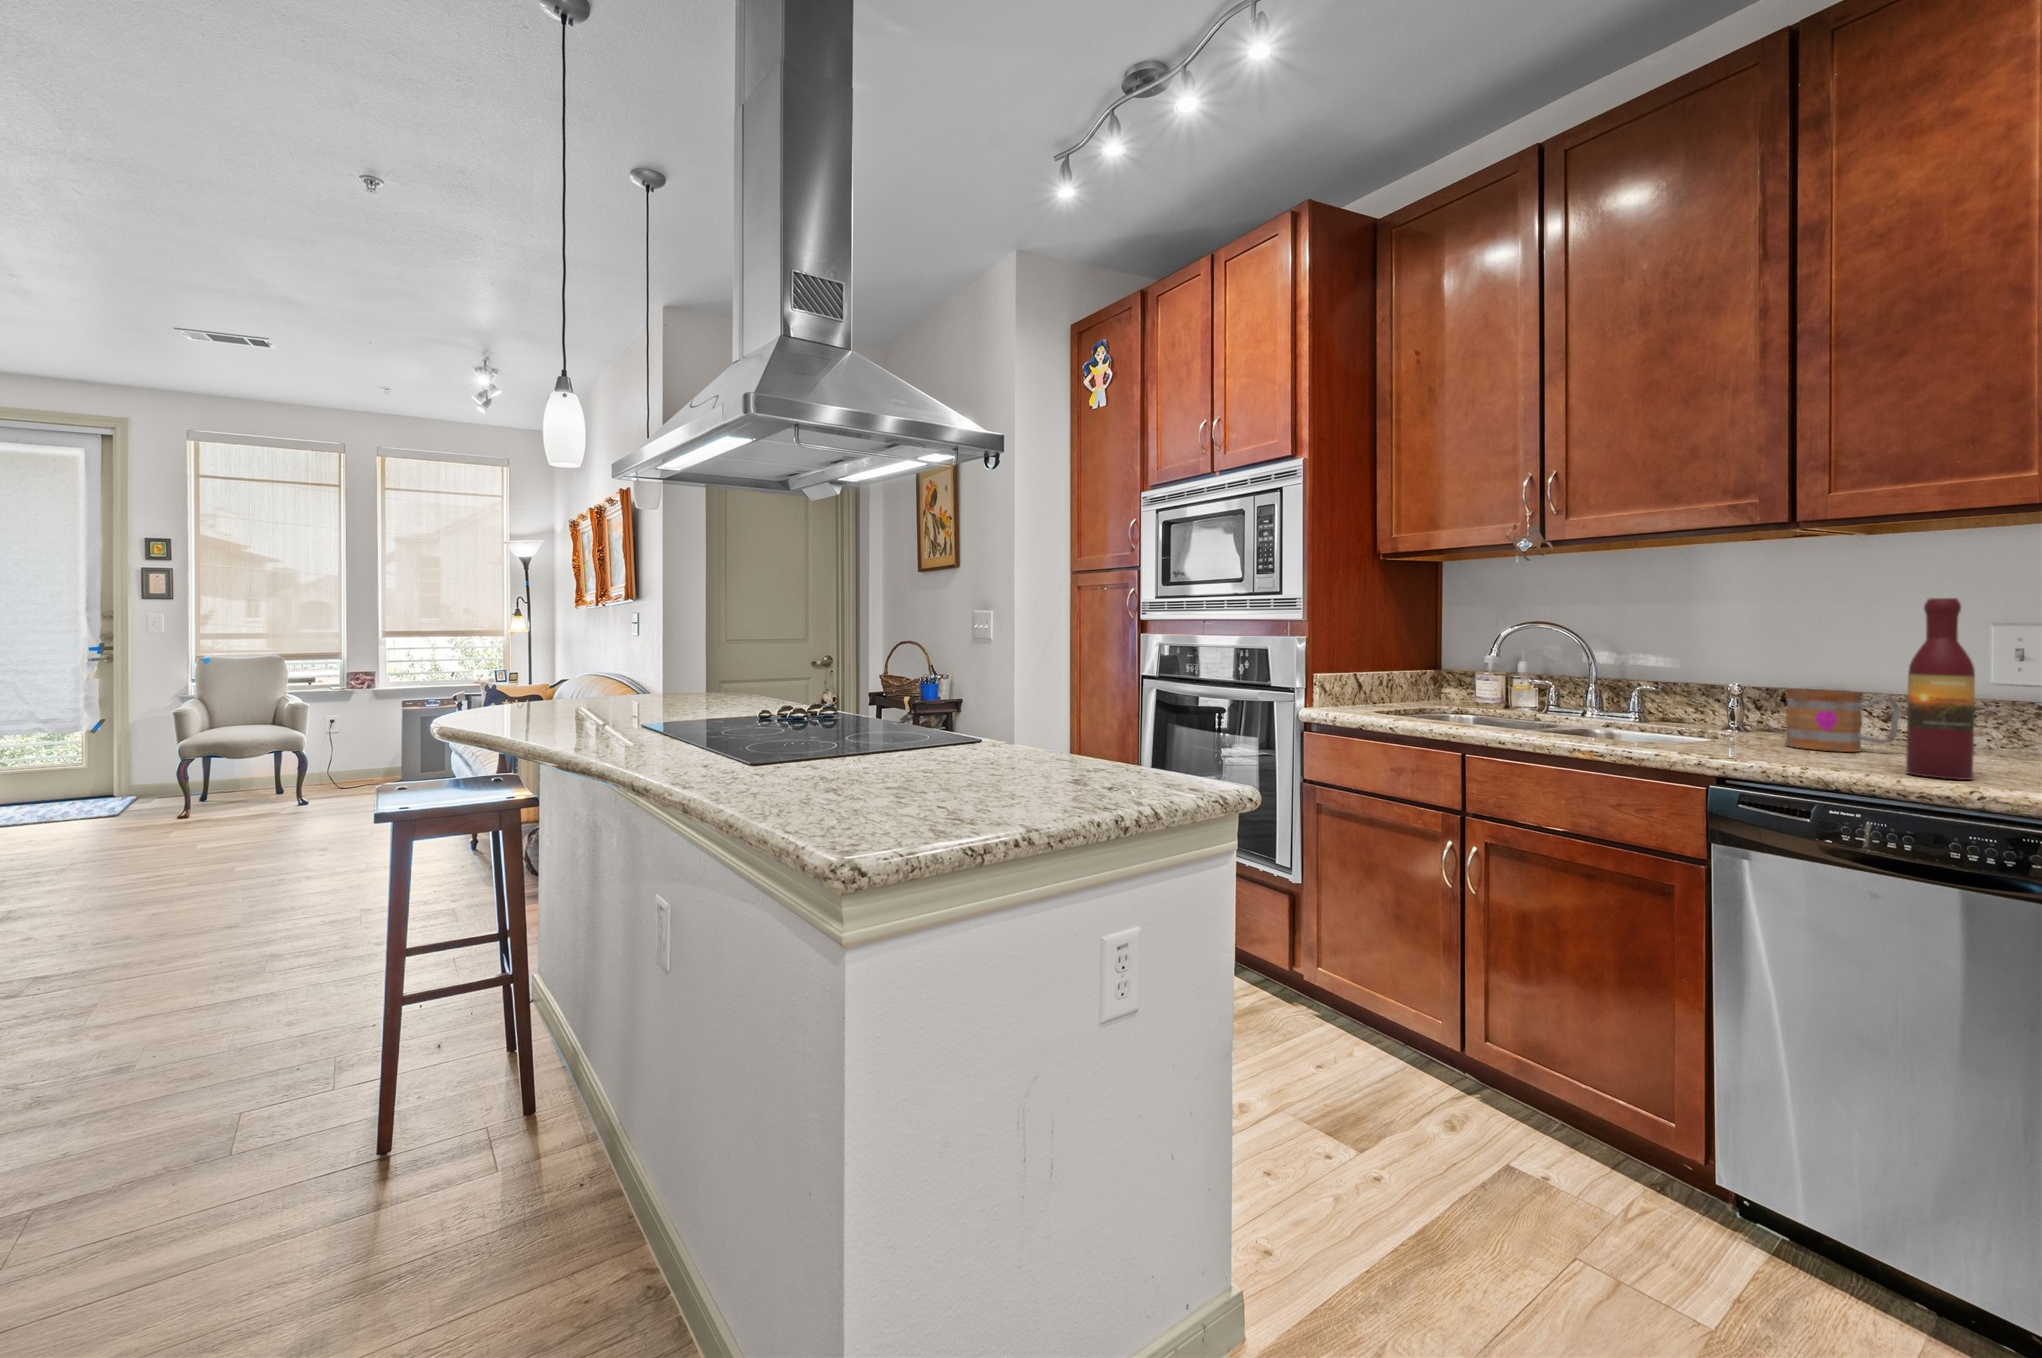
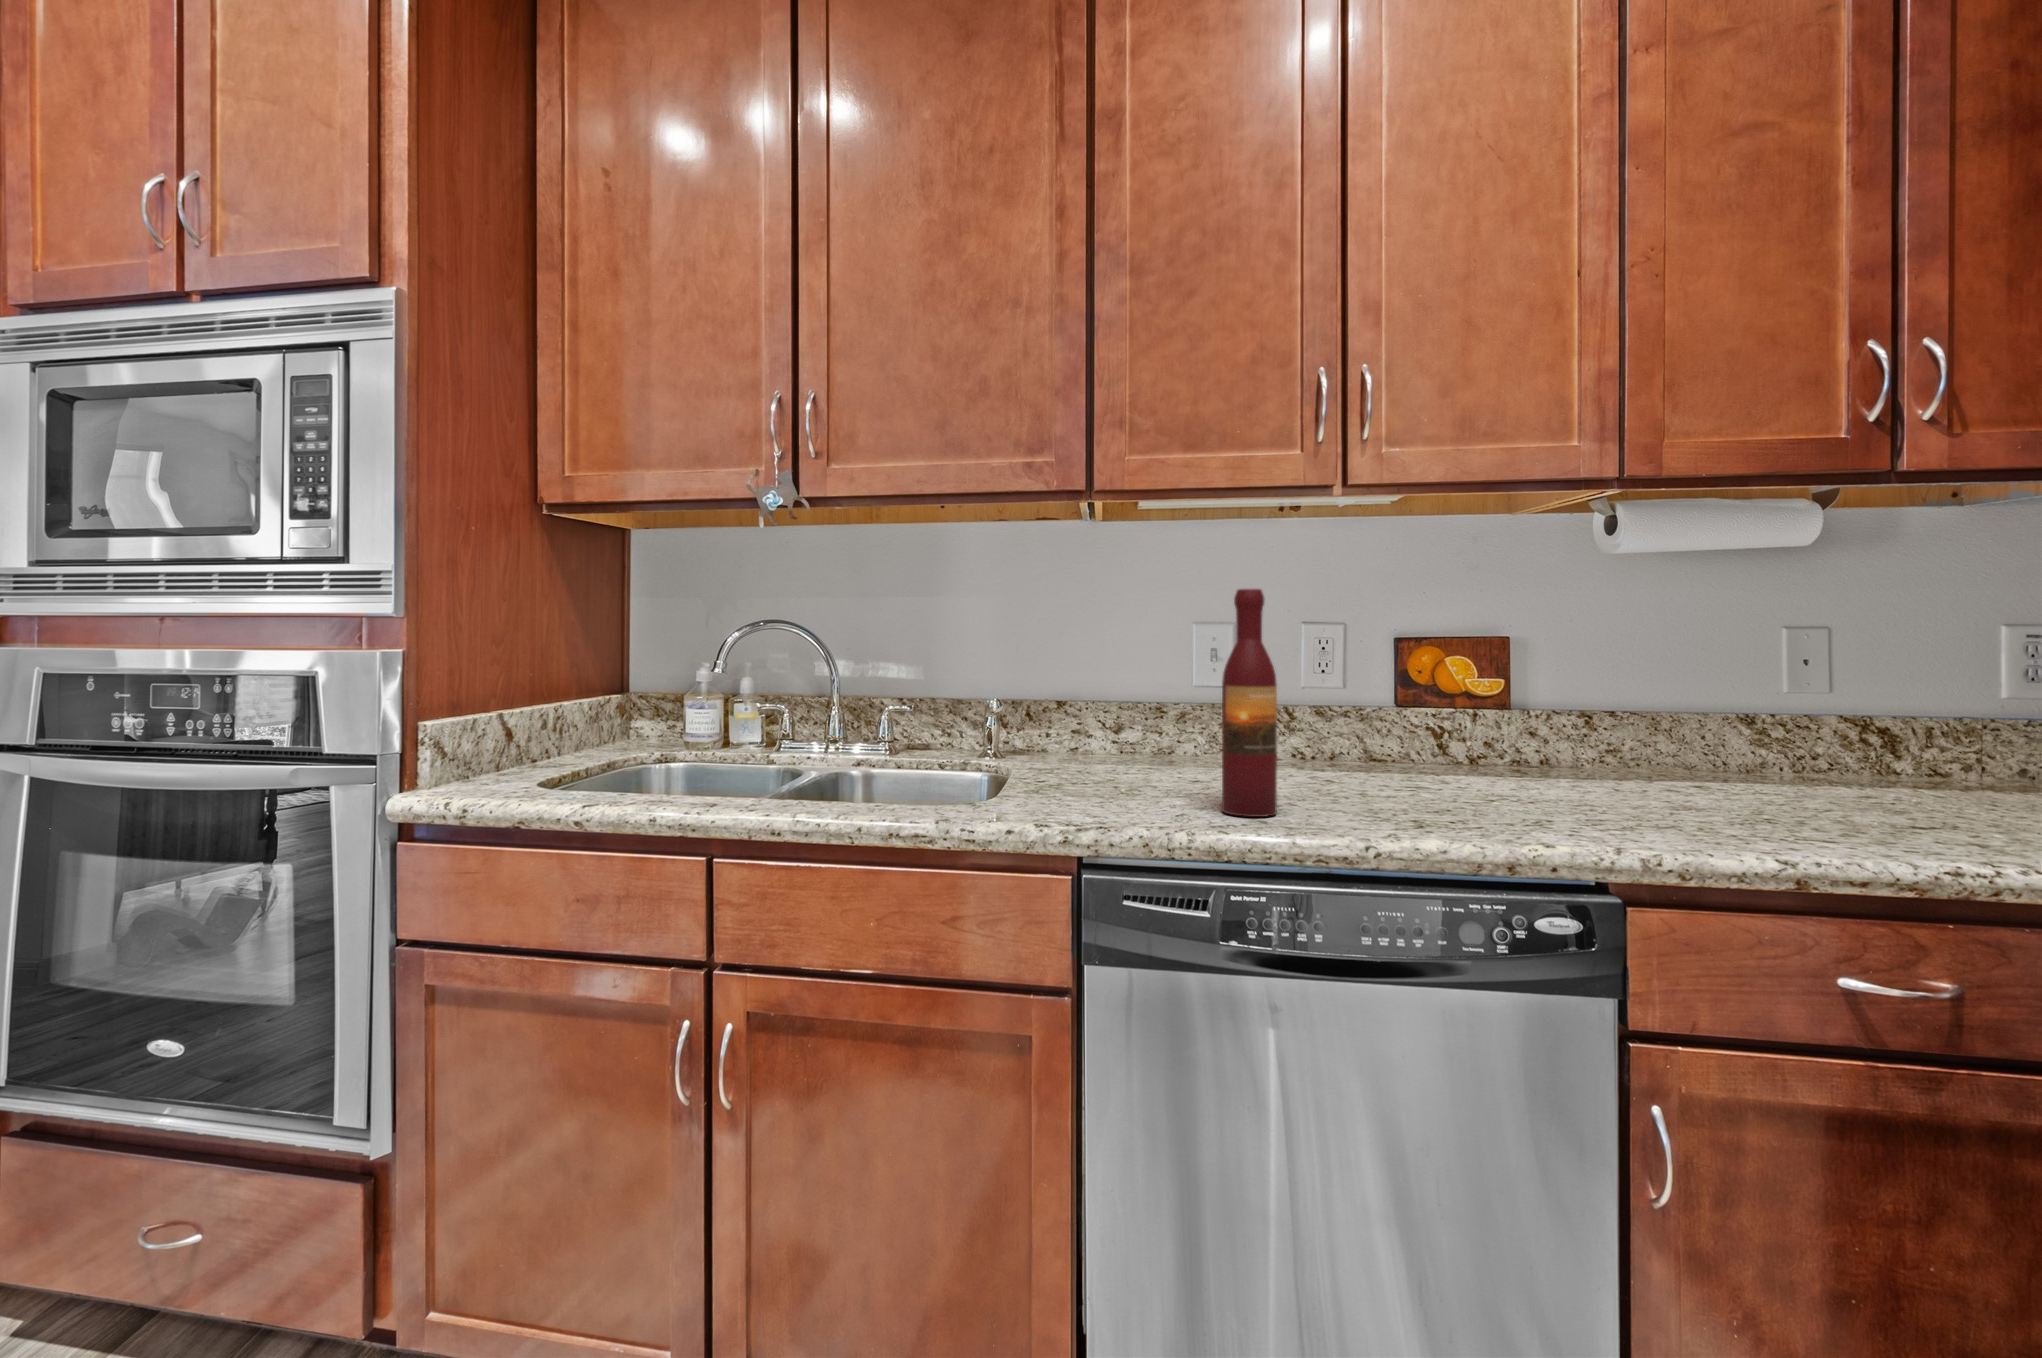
mug: present [1785,689,1900,752] -> none [1065,702,1157,783]

